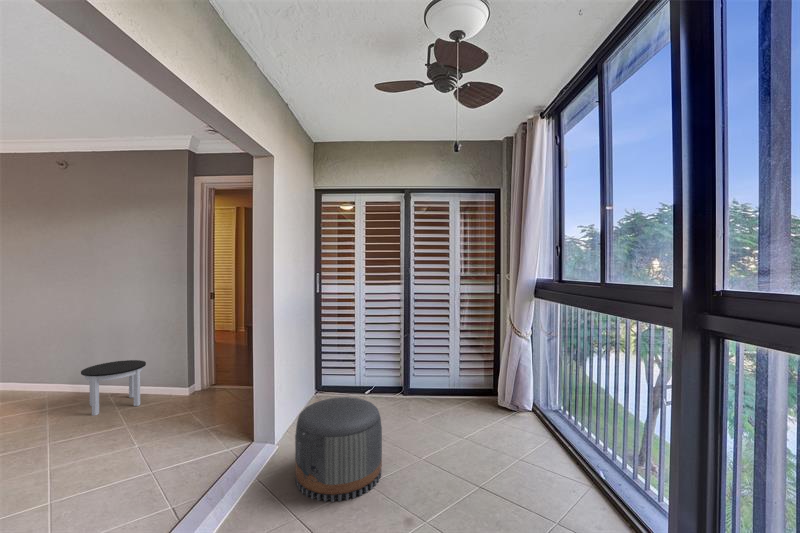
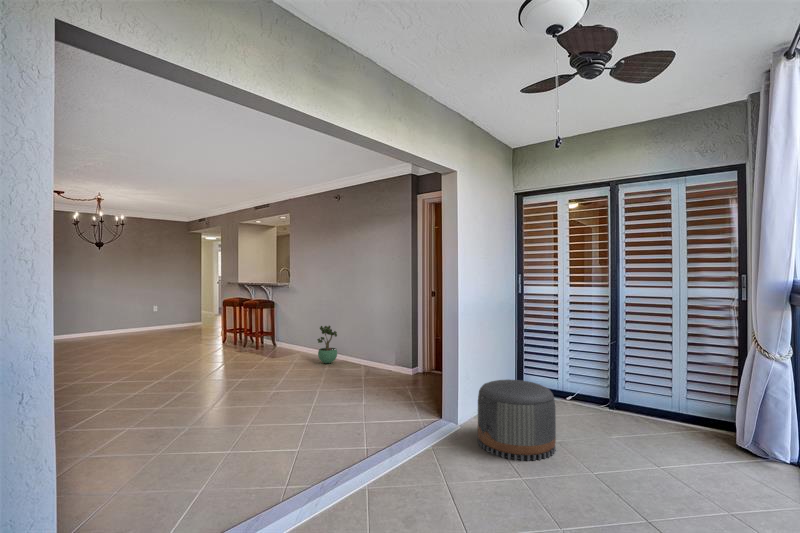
potted plant: none [24,346,64,400] -> present [317,326,337,363]
round table: present [81,360,146,416] -> none [346,341,384,376]

